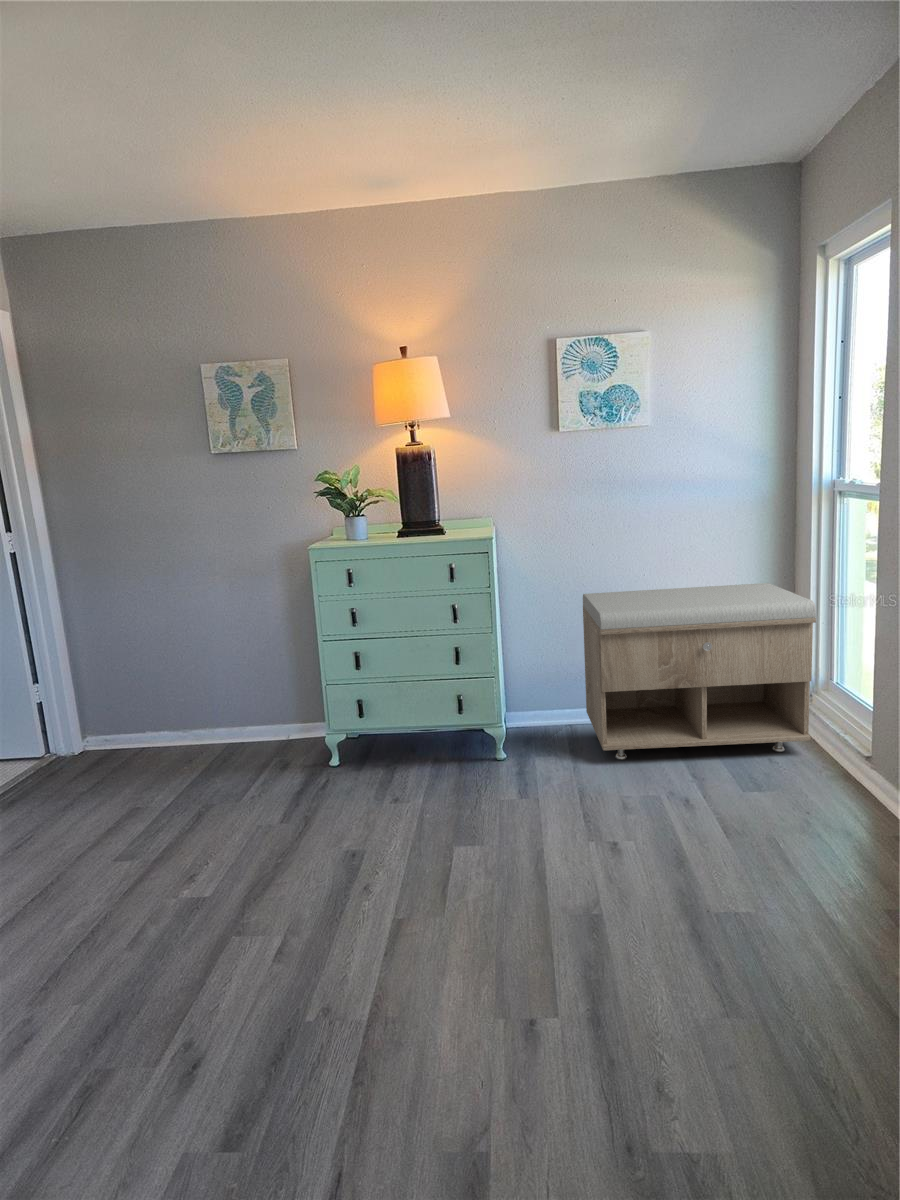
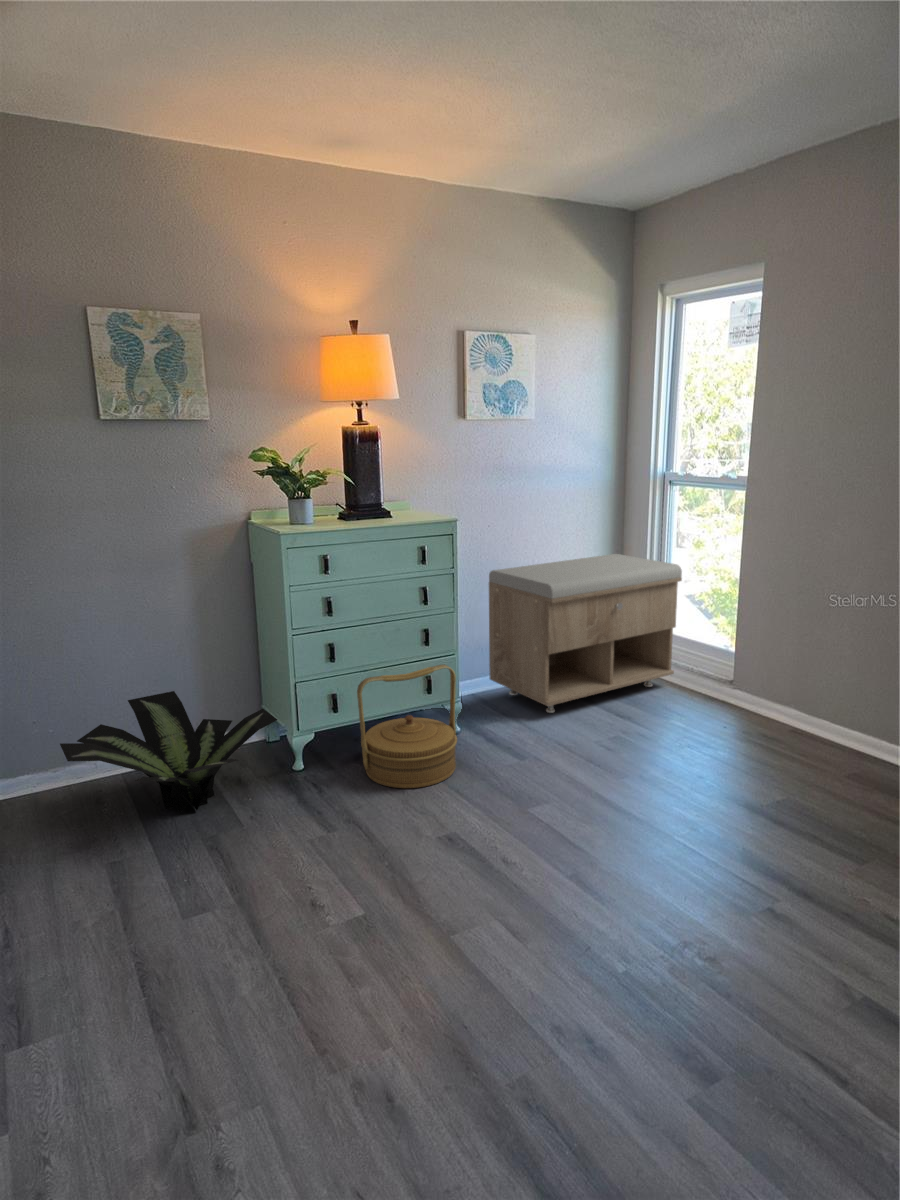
potted plant: none [125,679,309,782] -> present [60,691,277,813]
woven basket: none [358,686,464,805] -> present [357,665,457,788]

